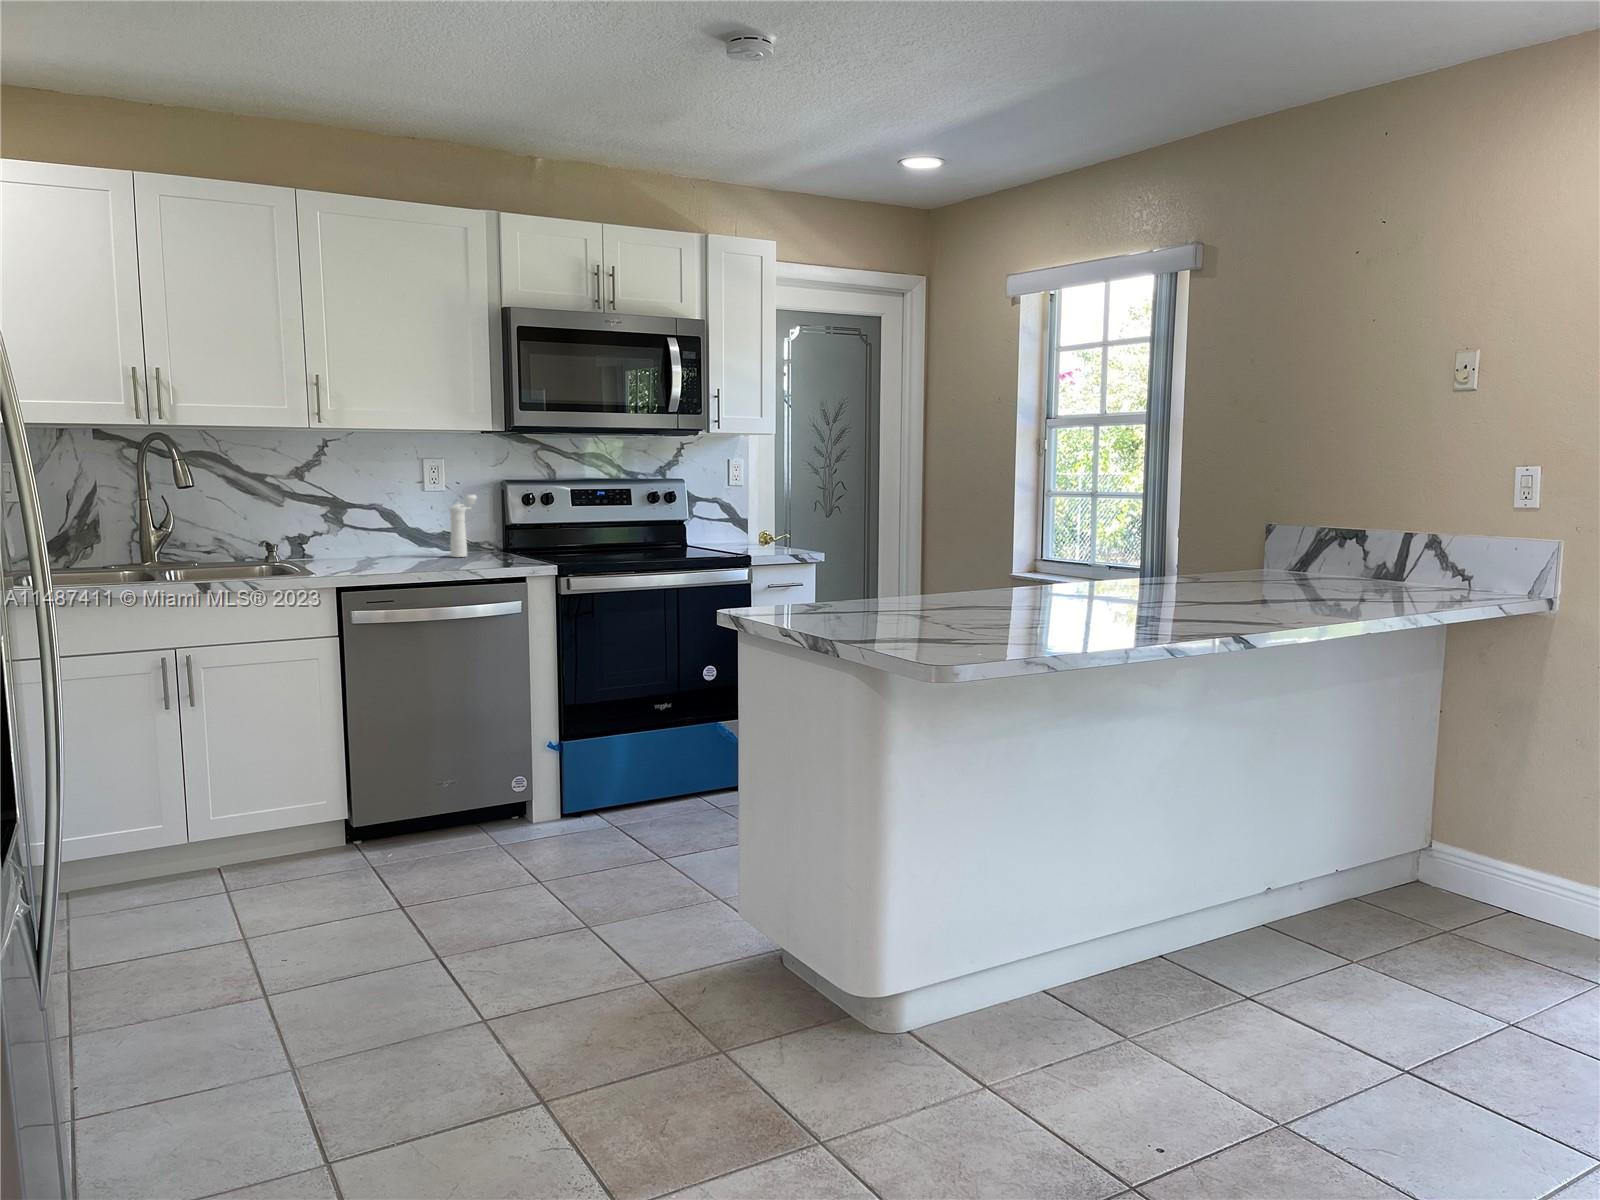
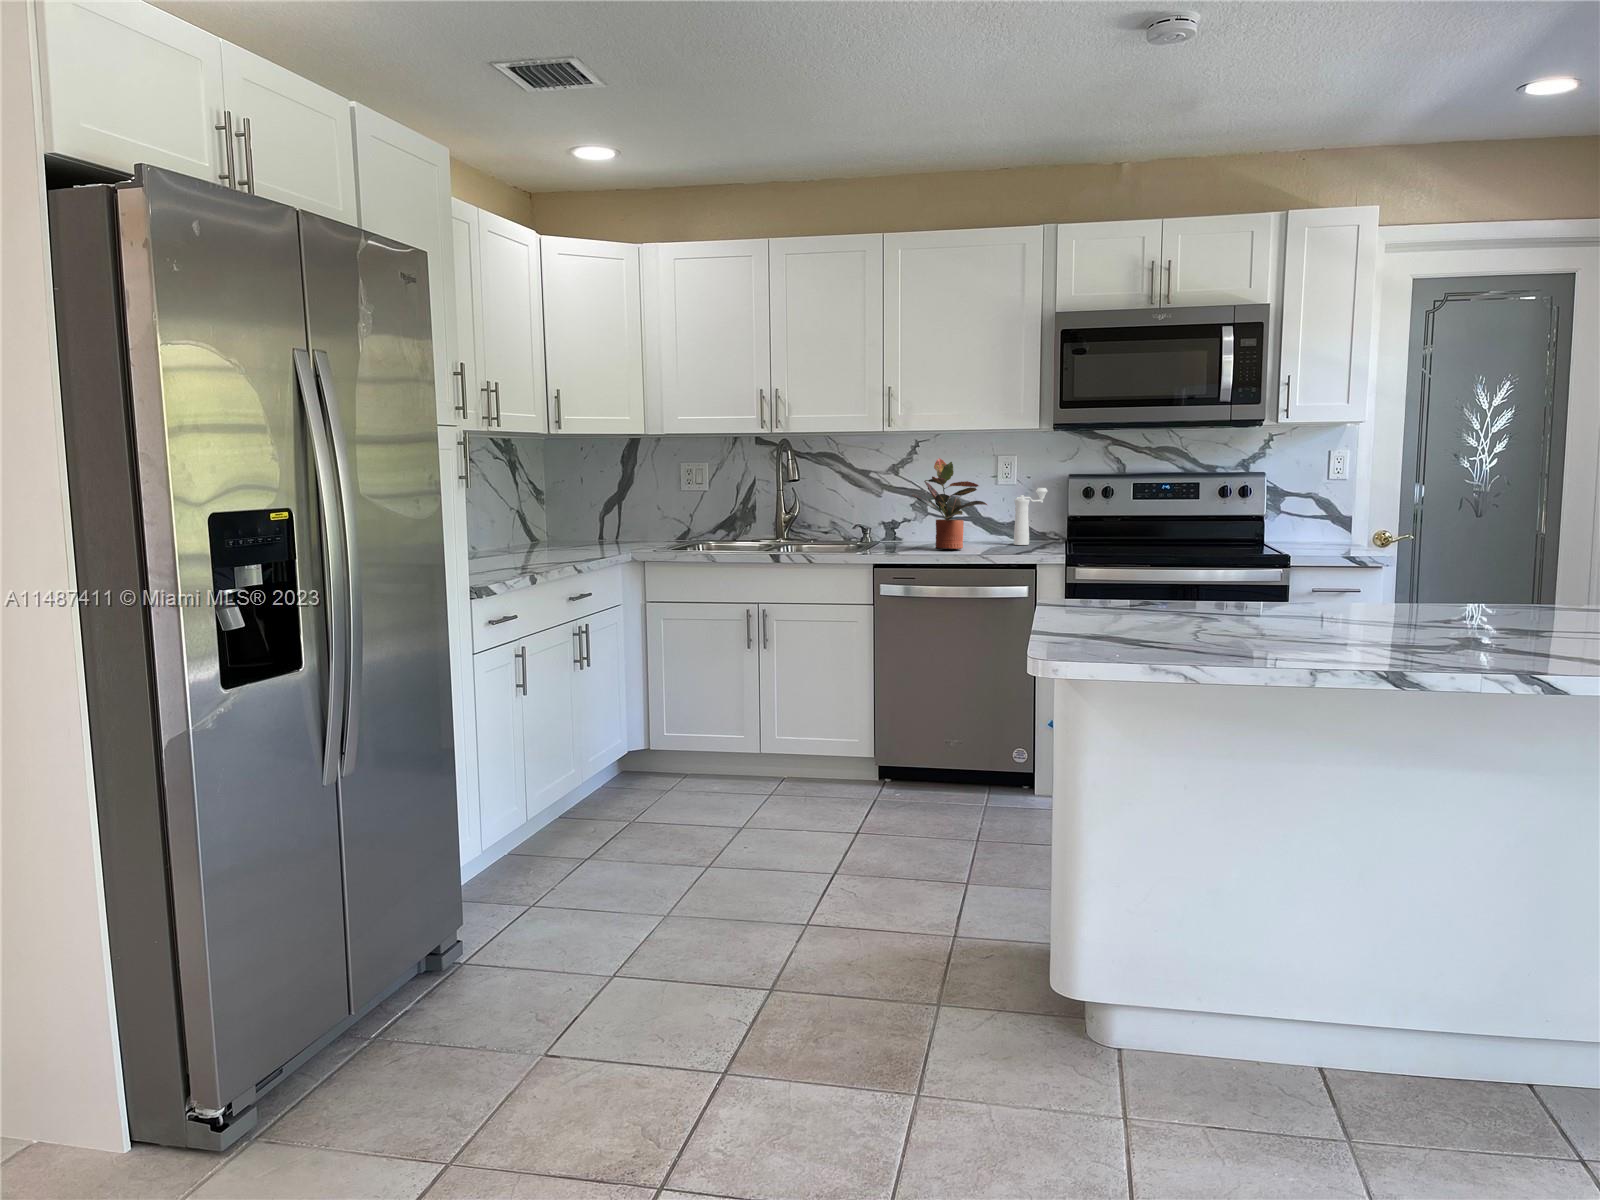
potted plant: none [354,461,441,566] -> present [912,458,987,549]

